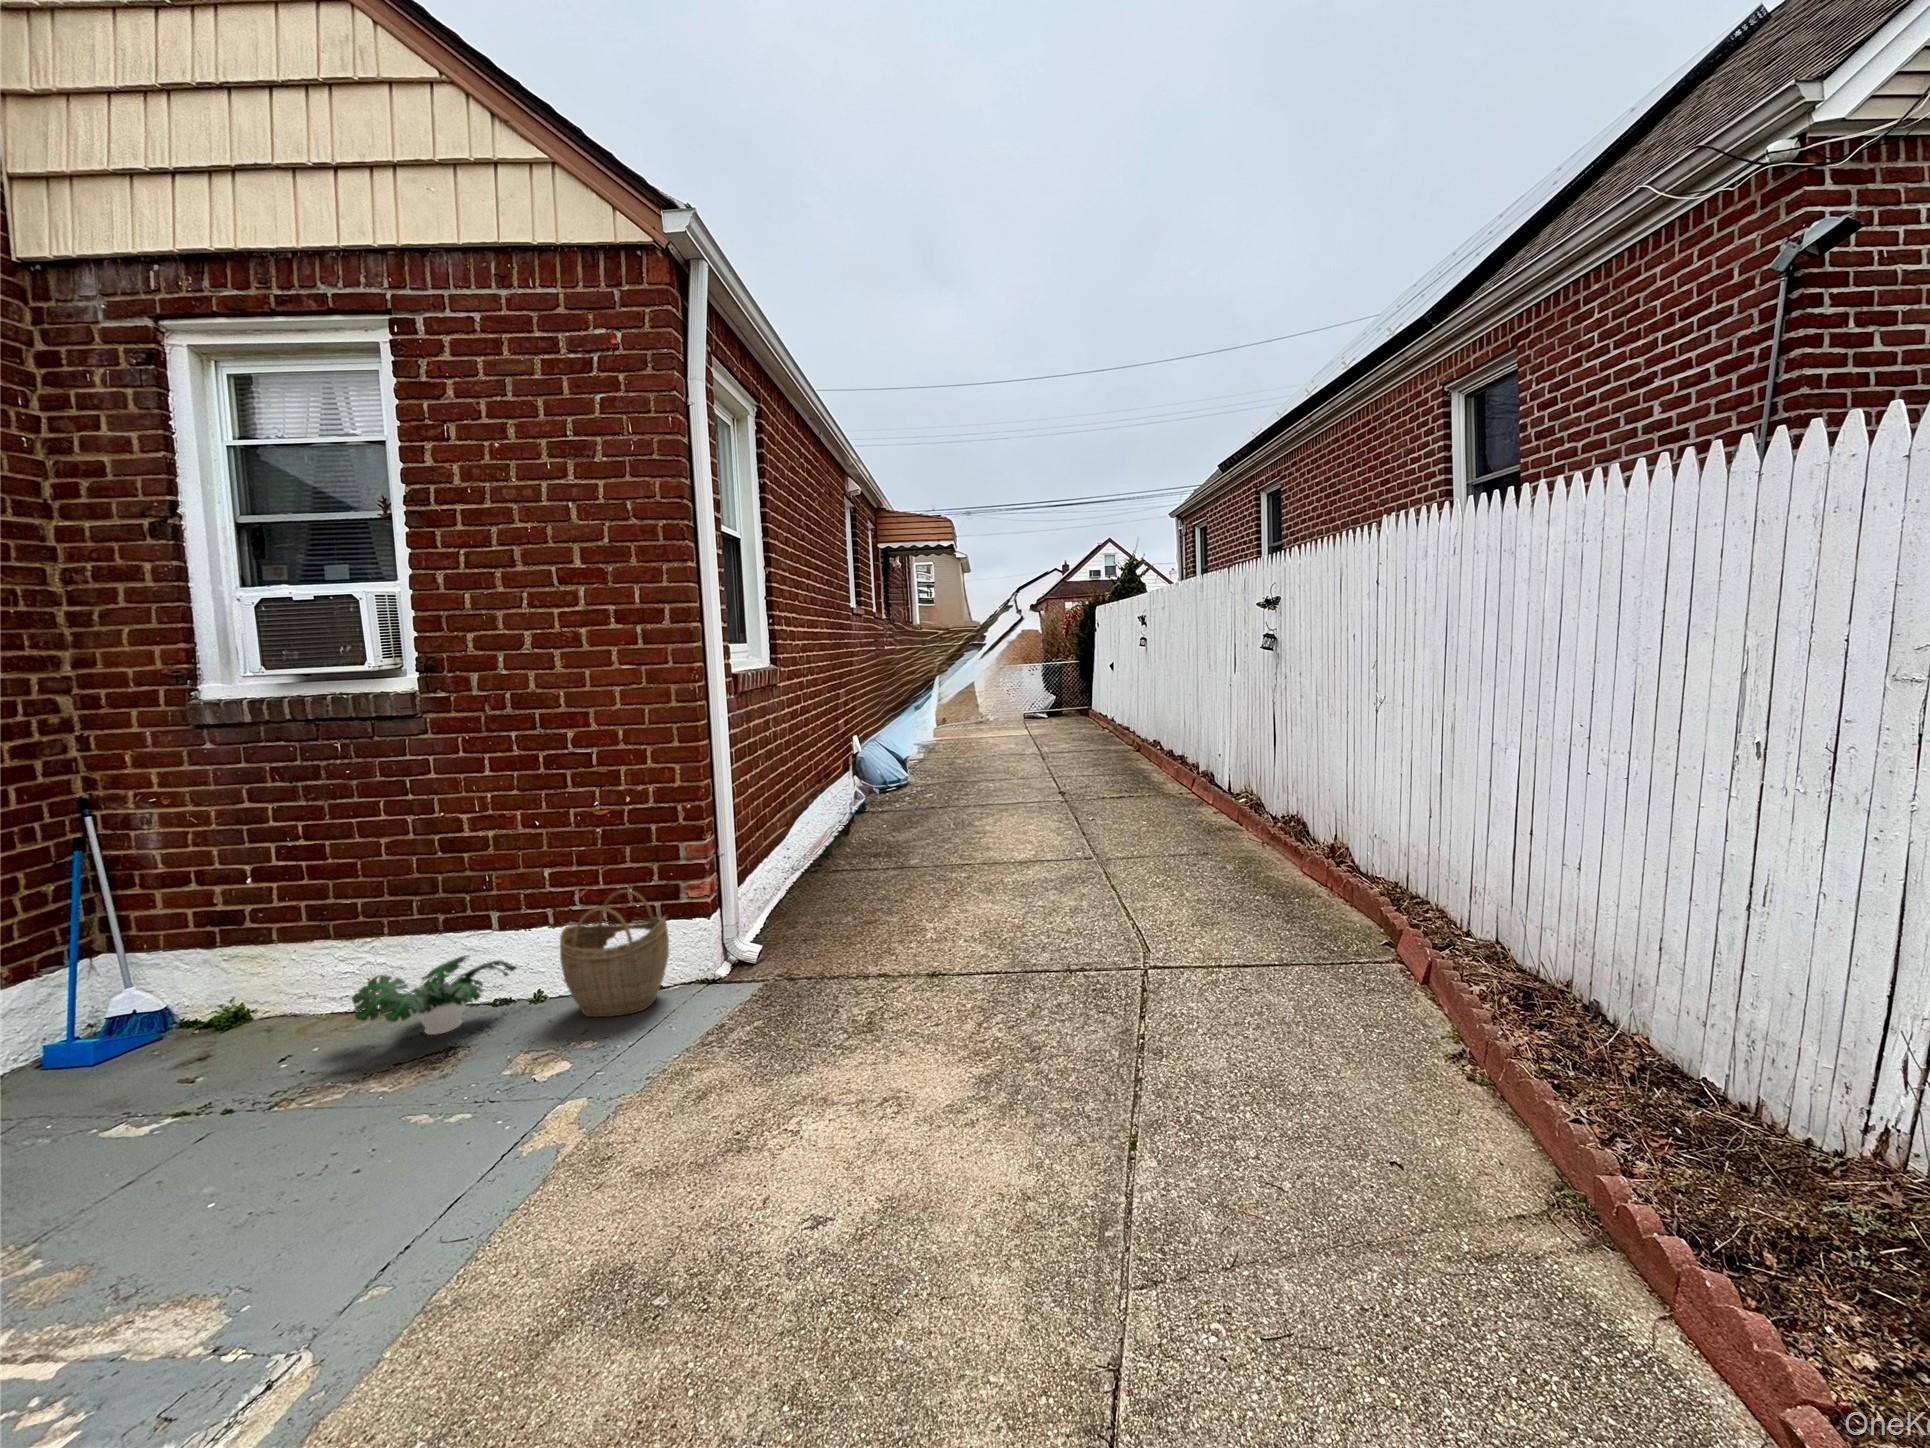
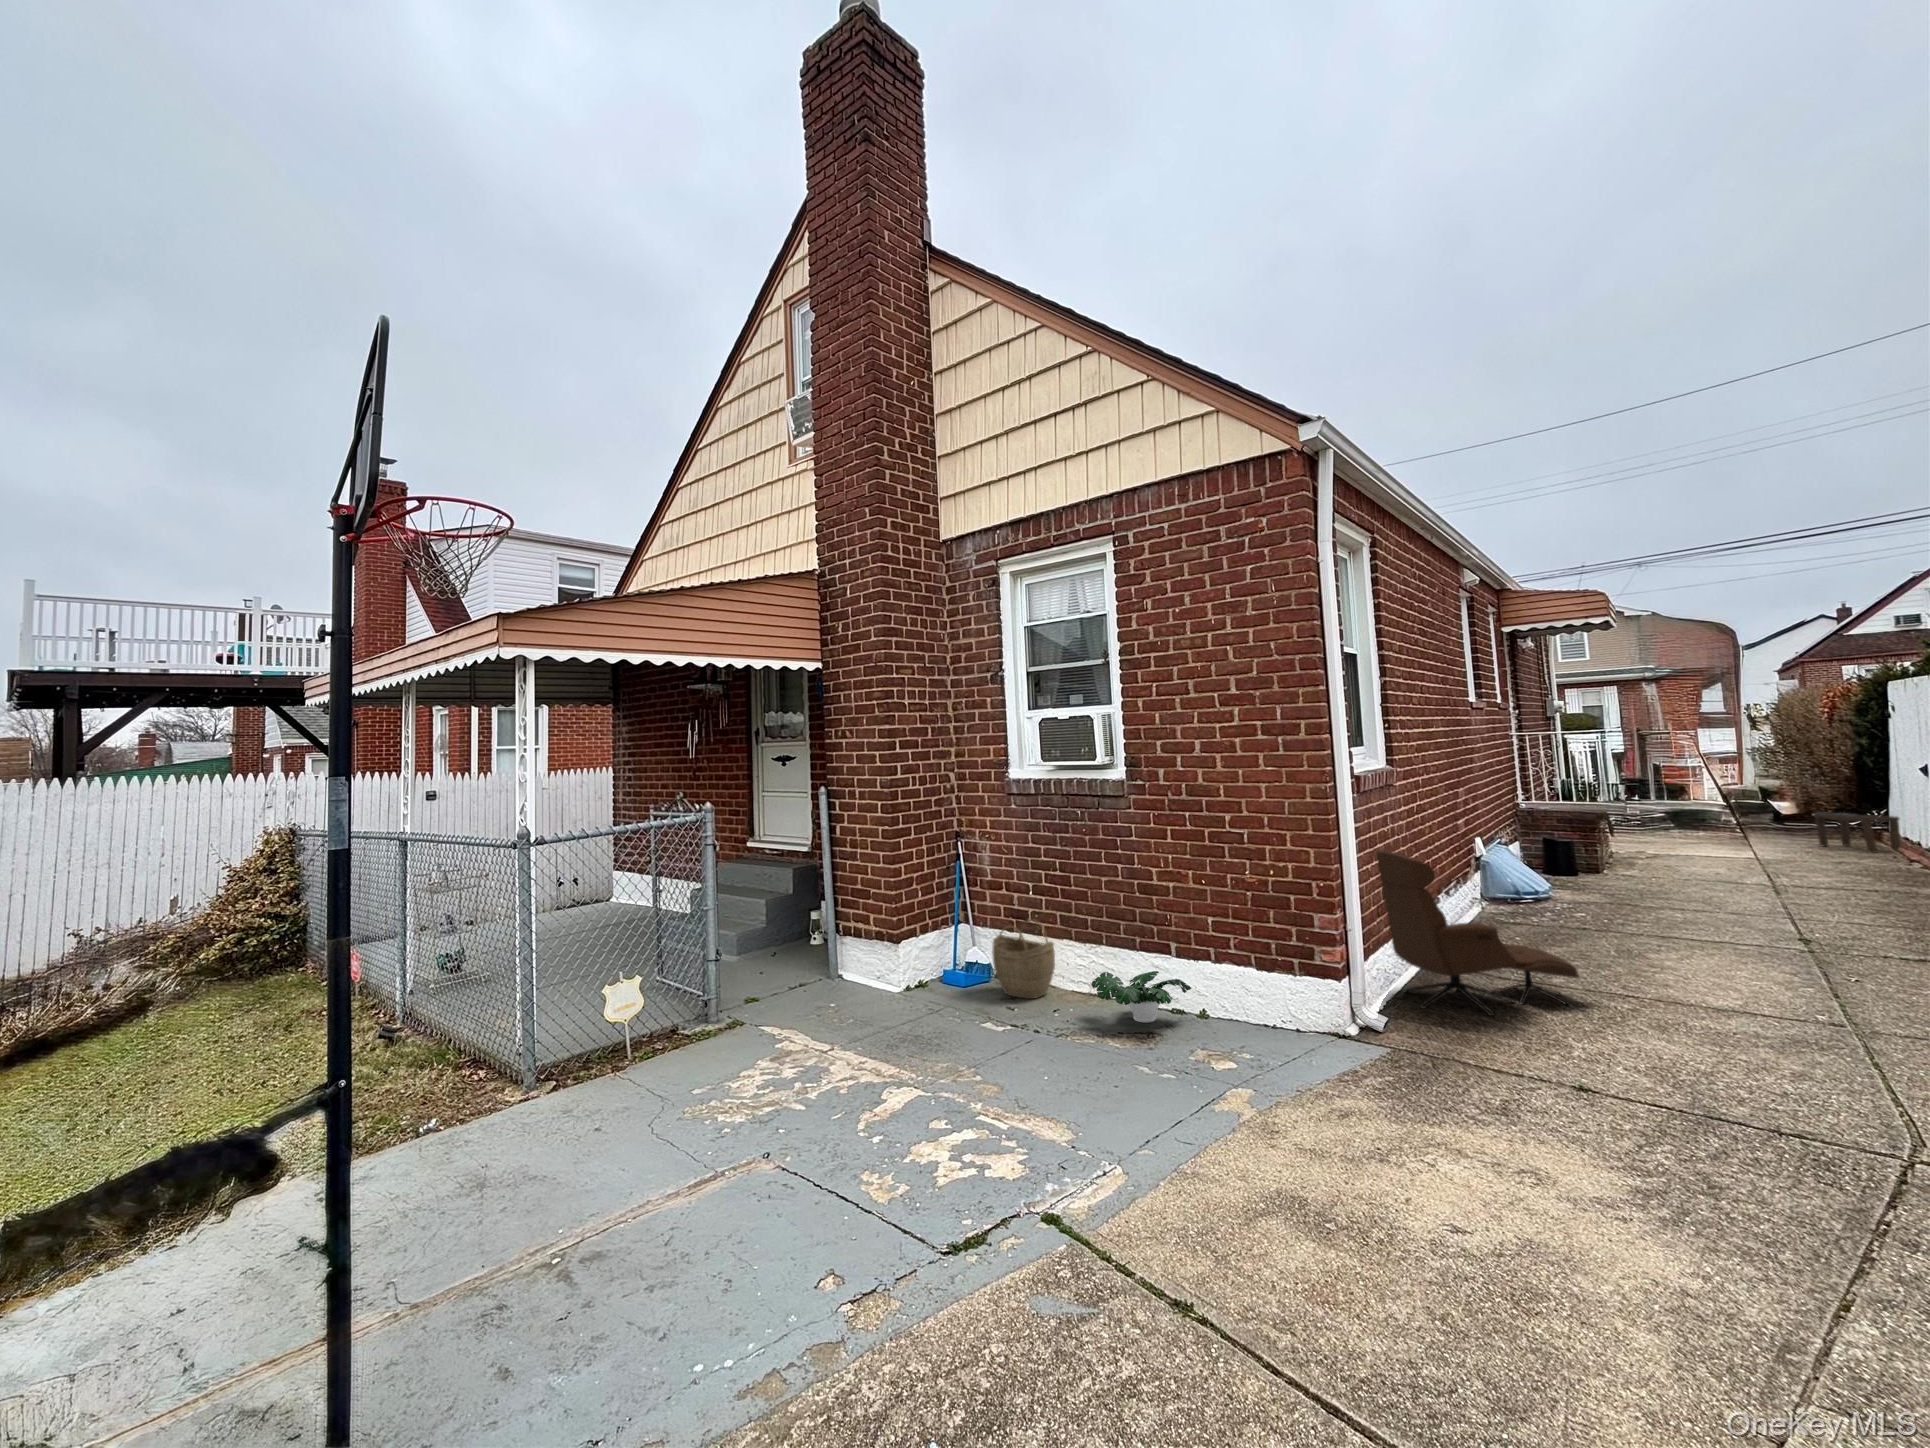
bench: none [1065,698,1106,725] -> present [1814,812,1901,853]
lounge chair: none [746,757,932,922] -> present [1376,850,1579,1016]
woven basket: present [560,890,669,1017] -> present [992,919,1055,999]

